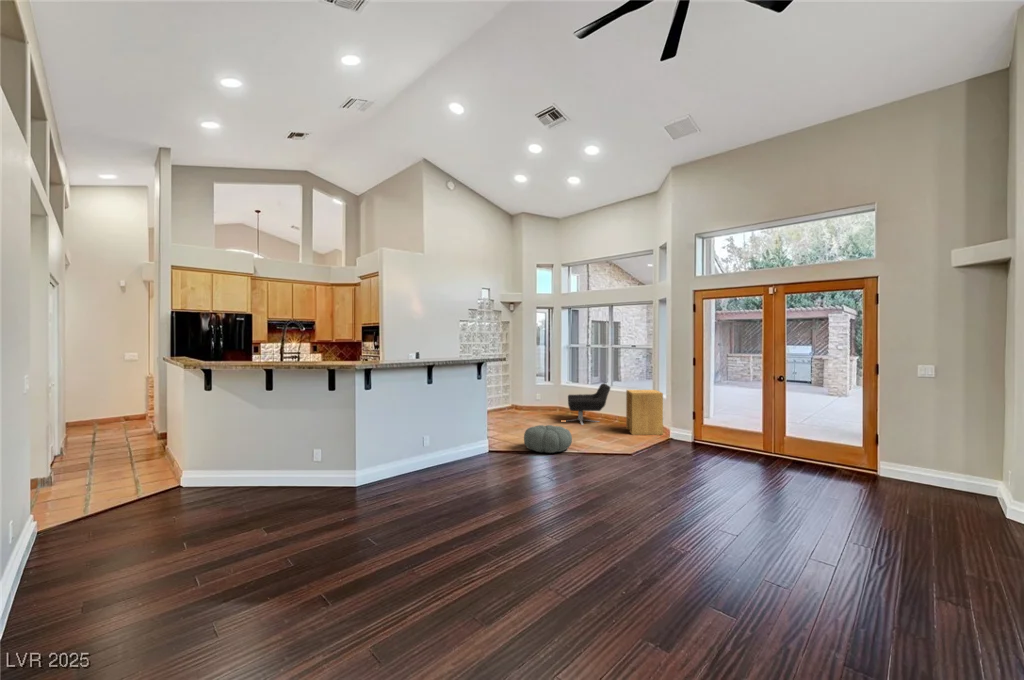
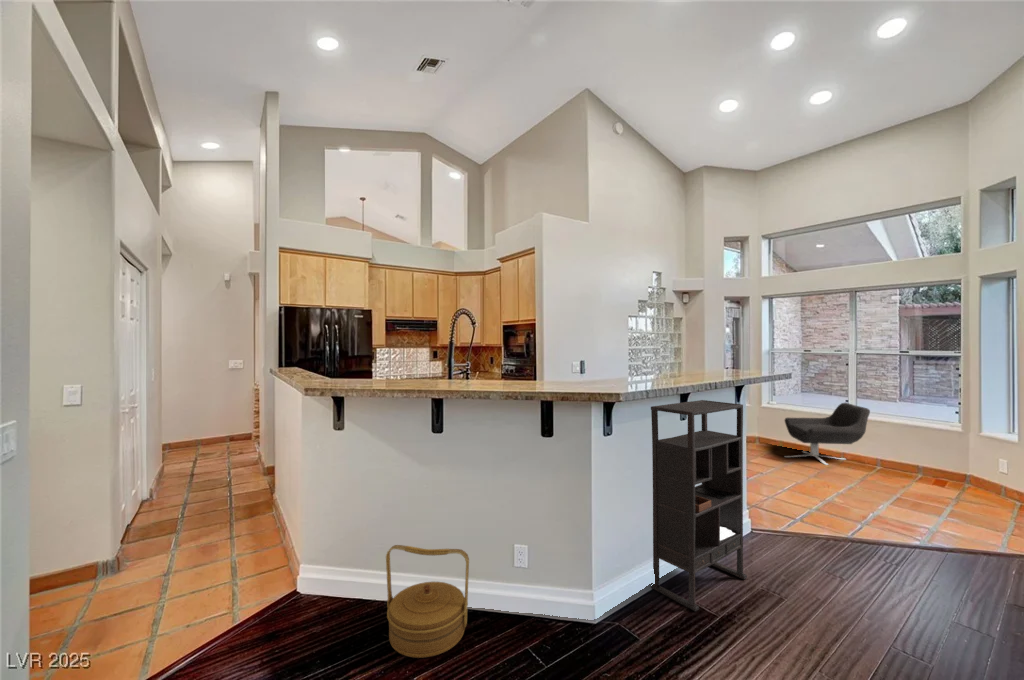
bookshelf: none [397,374,456,483] -> present [651,400,747,611]
side table: present [626,390,663,435] -> none [914,416,1002,492]
pouf: present [524,425,572,453] -> none [795,477,895,531]
woven basket: none [231,450,280,503] -> present [386,545,469,658]

